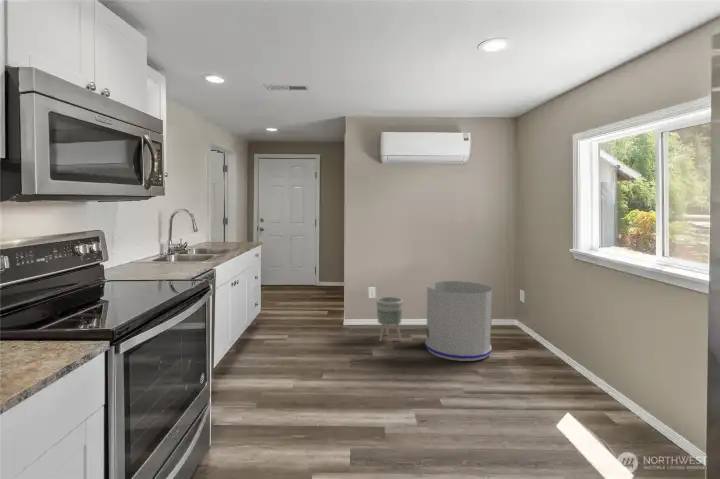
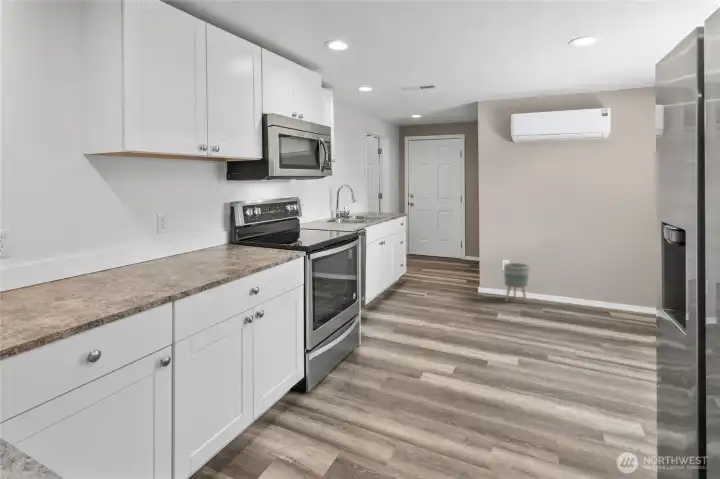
trash can: present [425,281,492,361] -> none [548,251,620,323]

